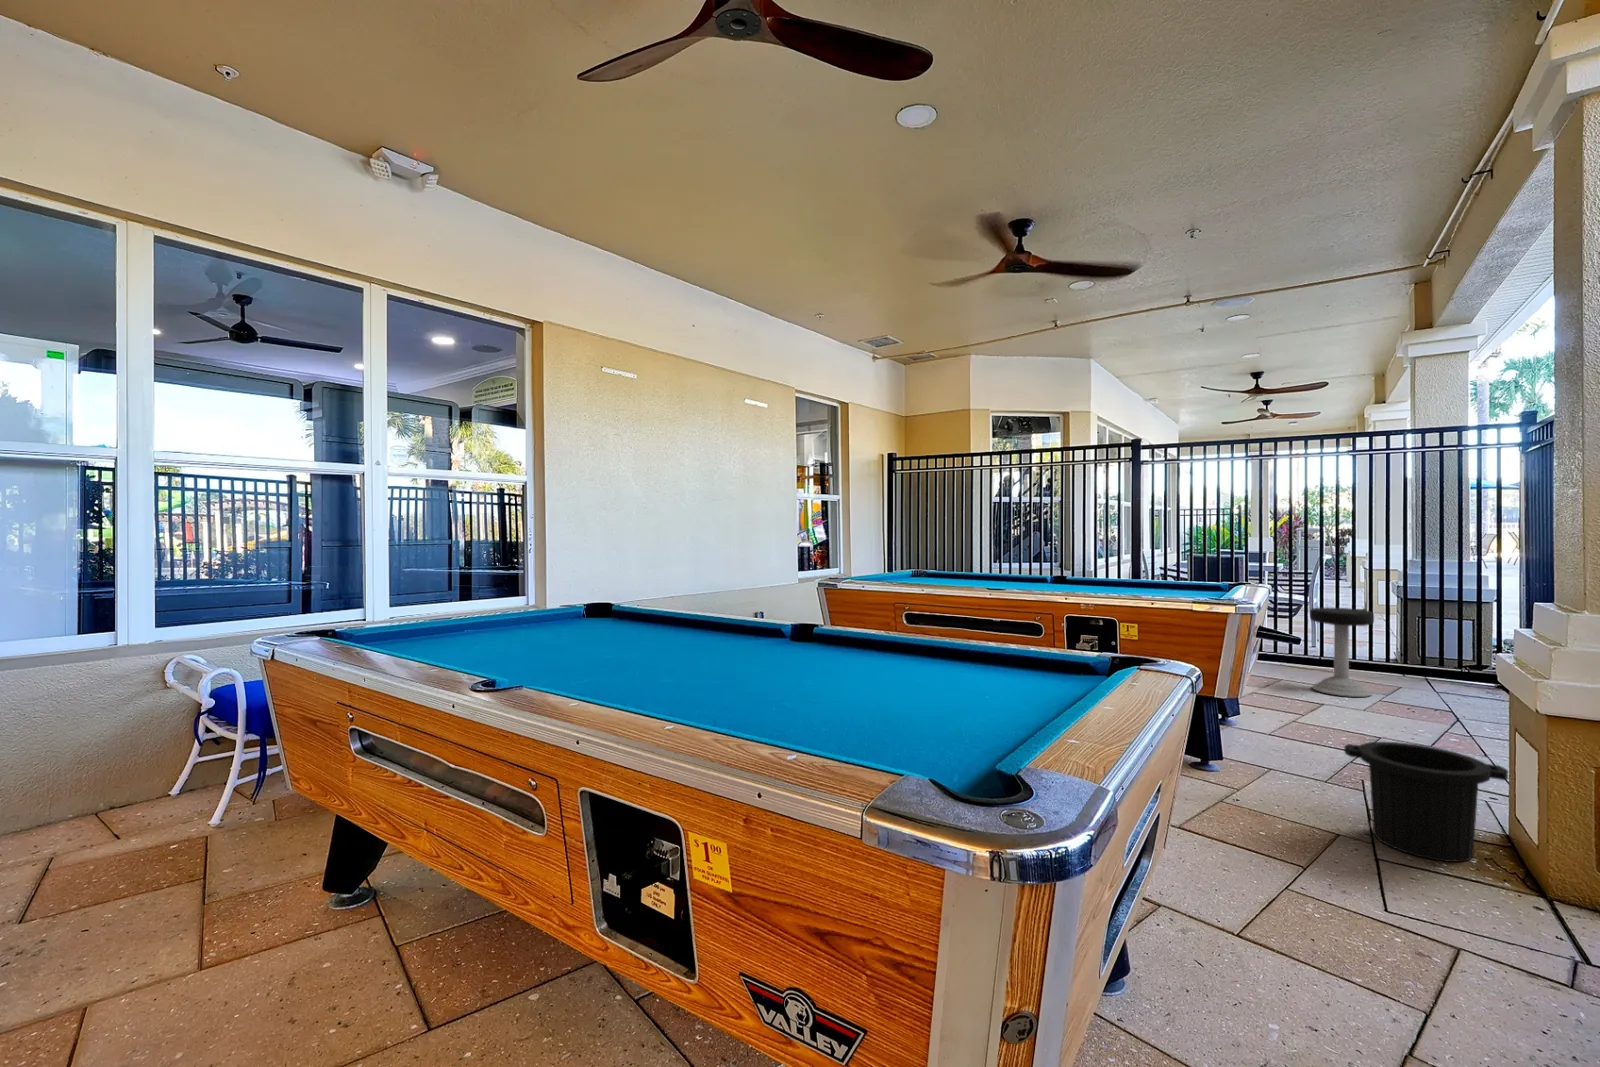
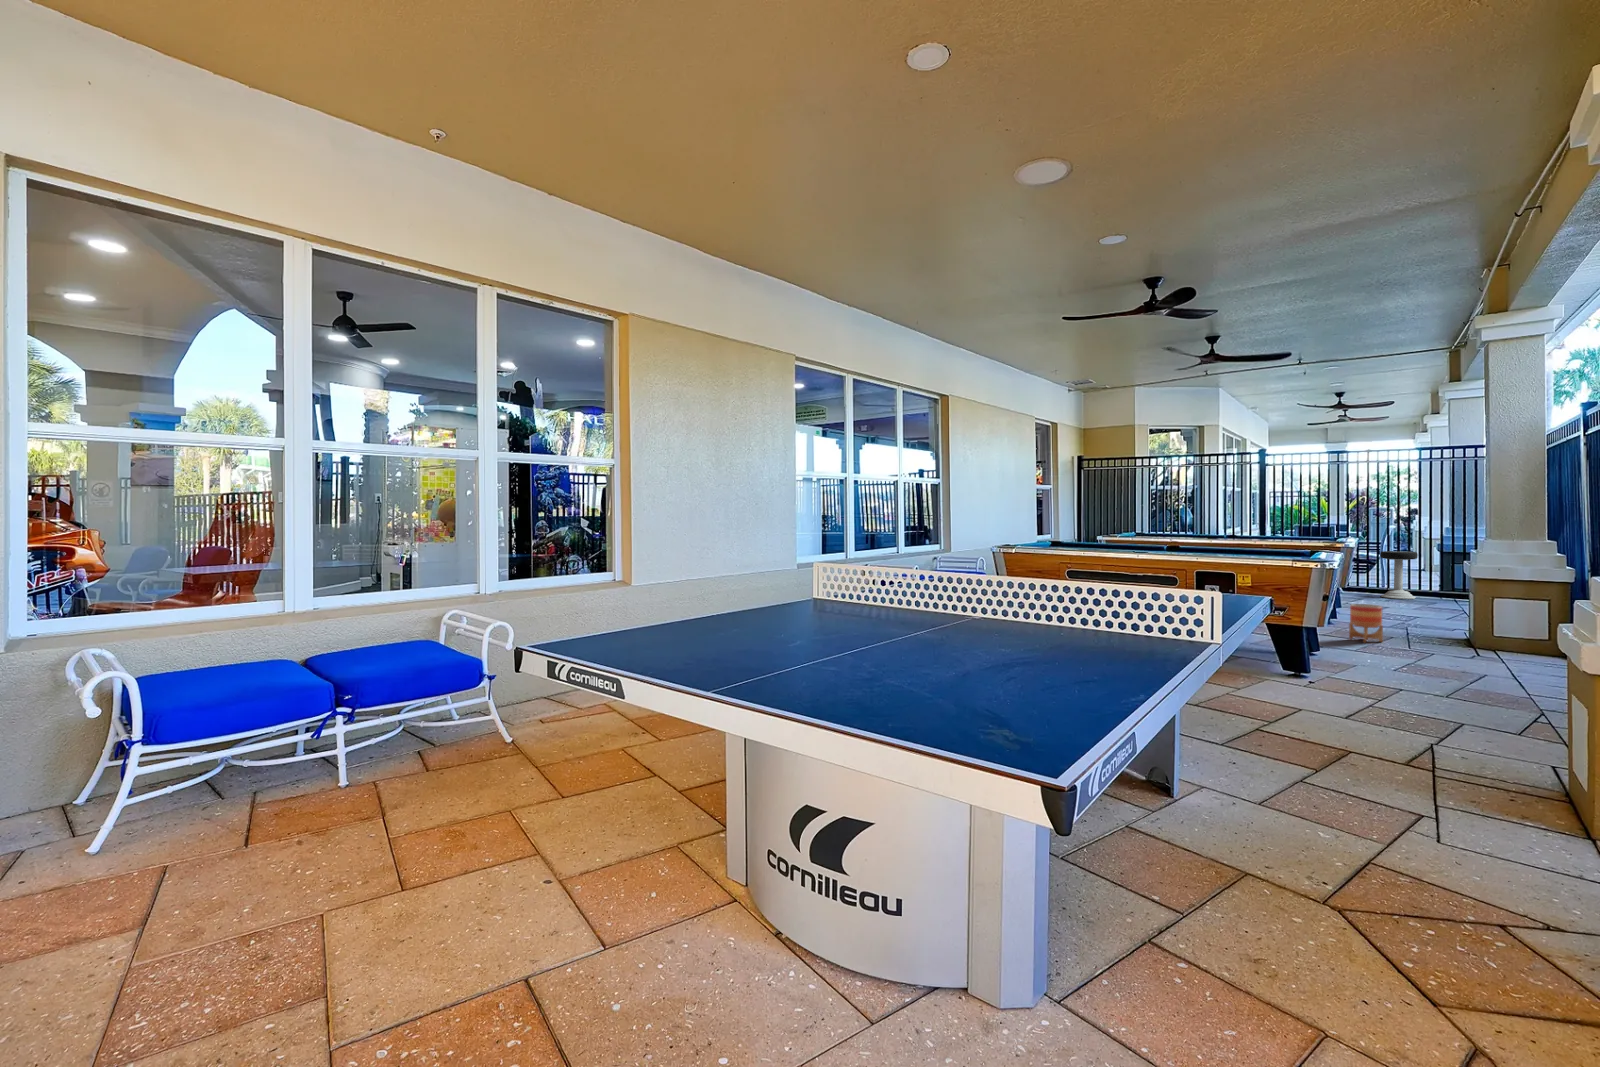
trash can: present [1344,742,1508,862] -> none [1395,591,1460,631]
planter: none [1223,823,1316,962] -> present [1349,604,1383,643]

